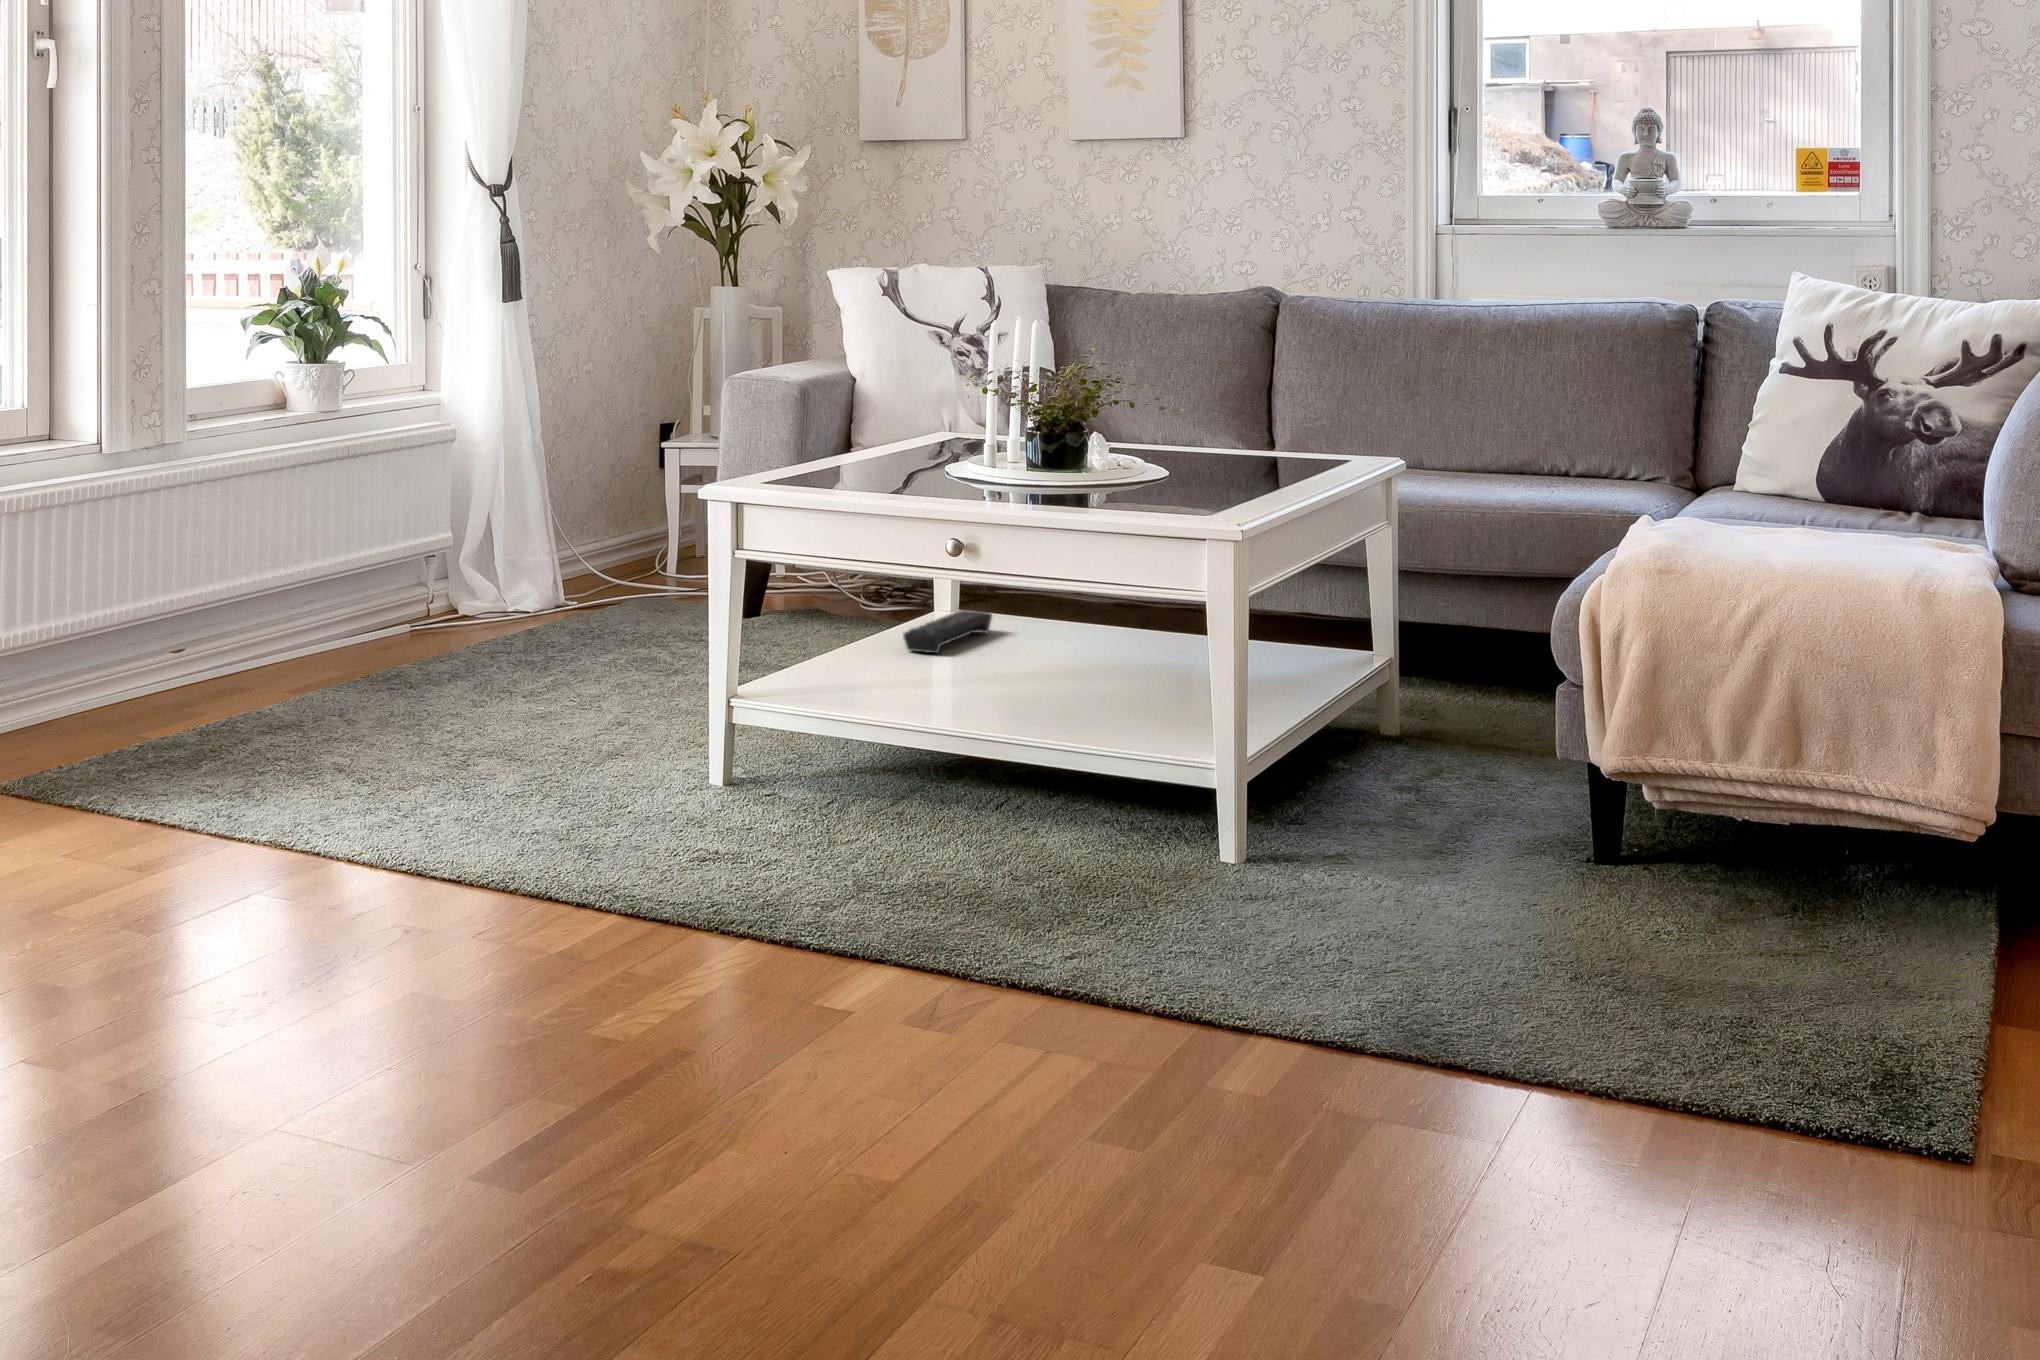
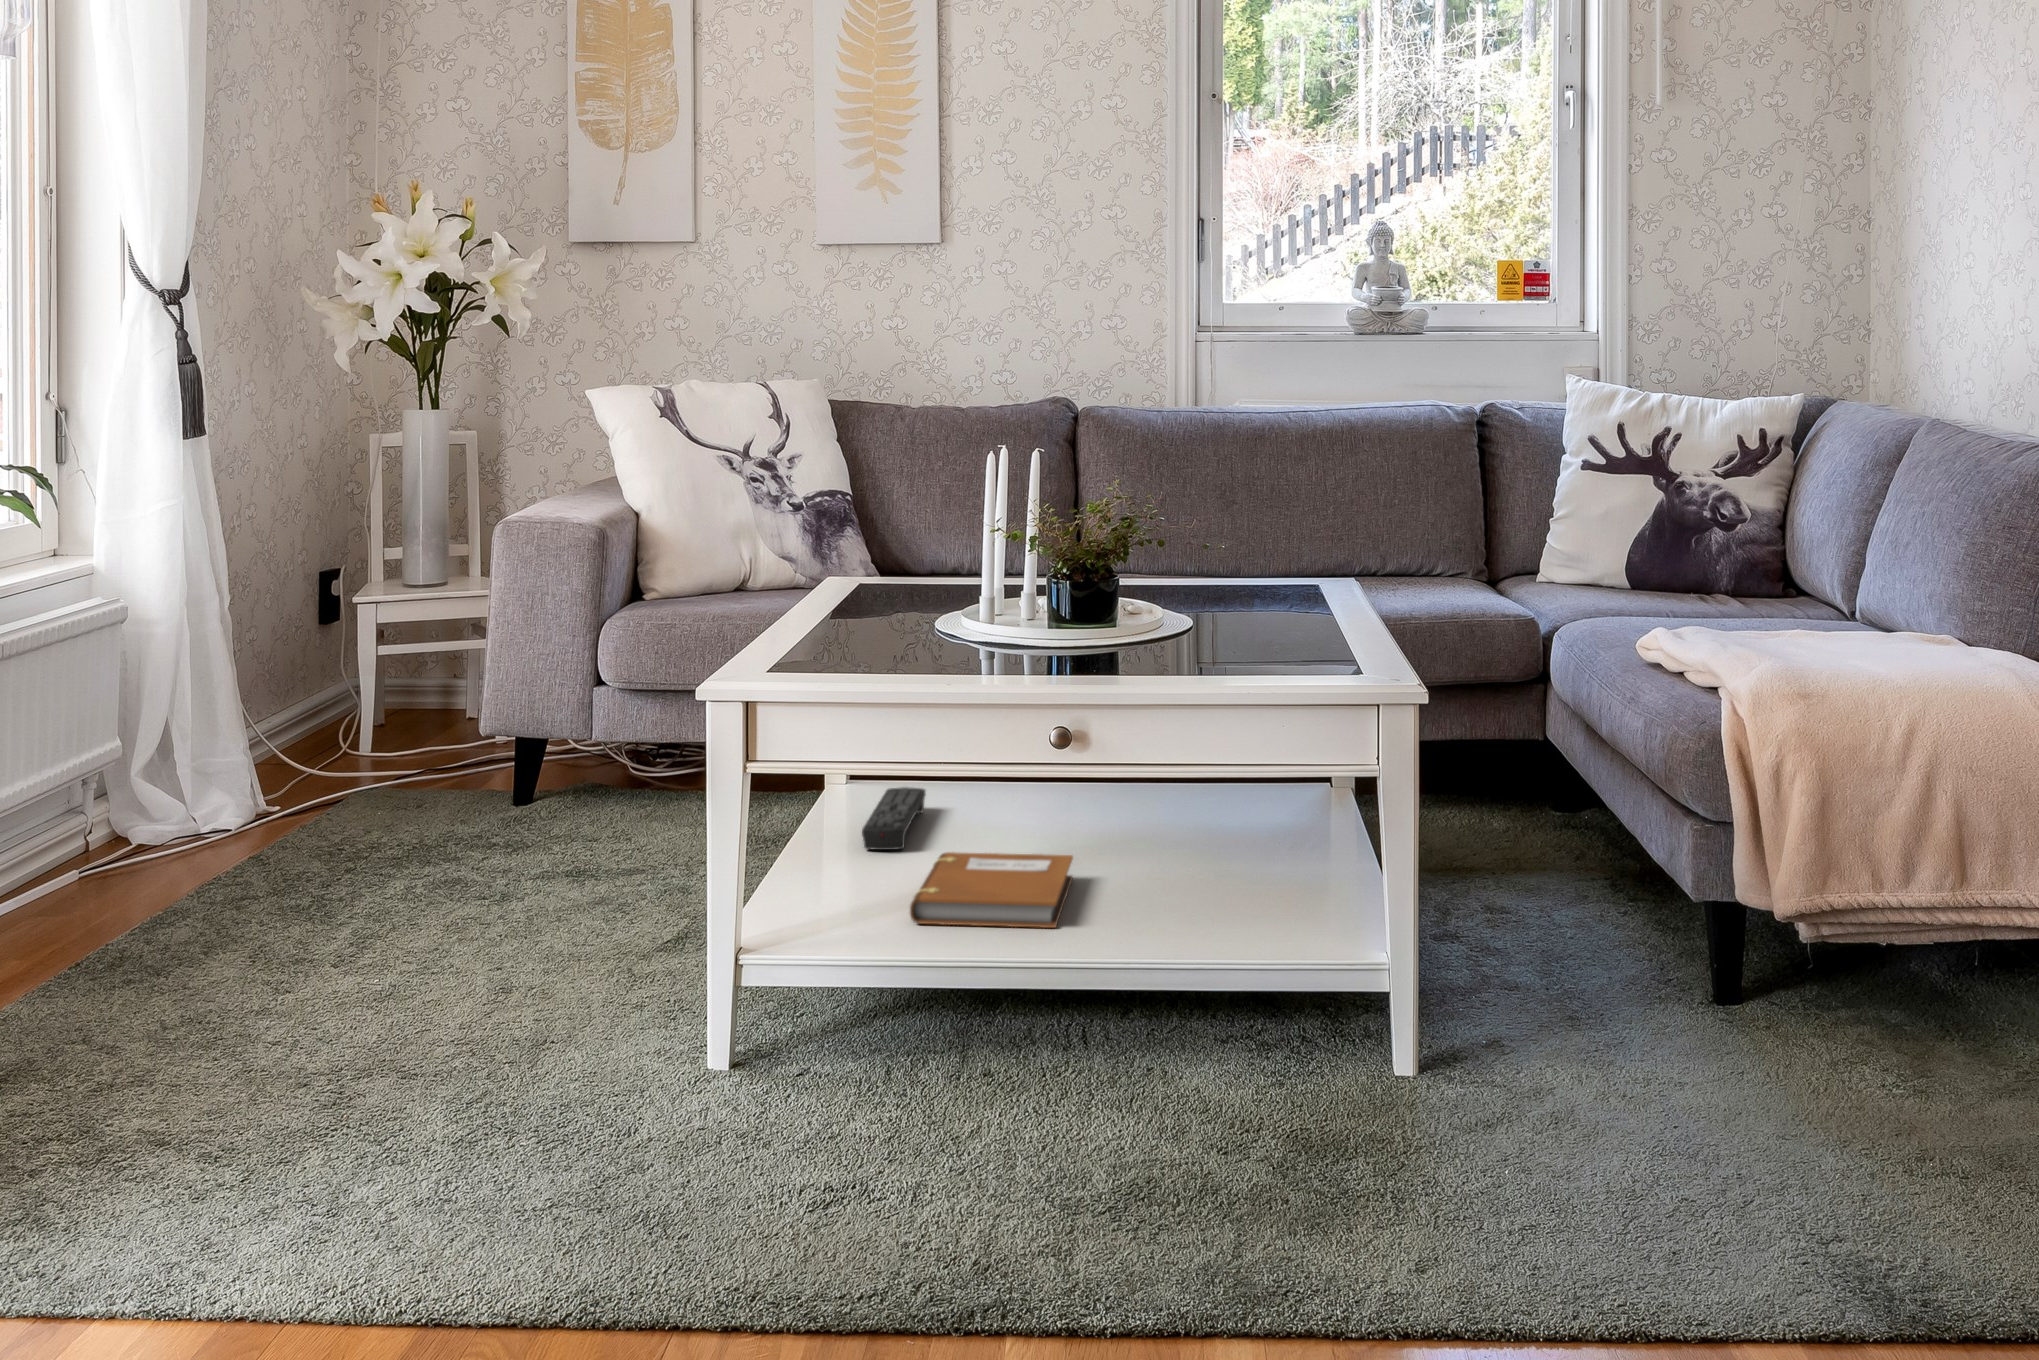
notebook: none [875,653,1044,712] -> present [910,852,1073,928]

